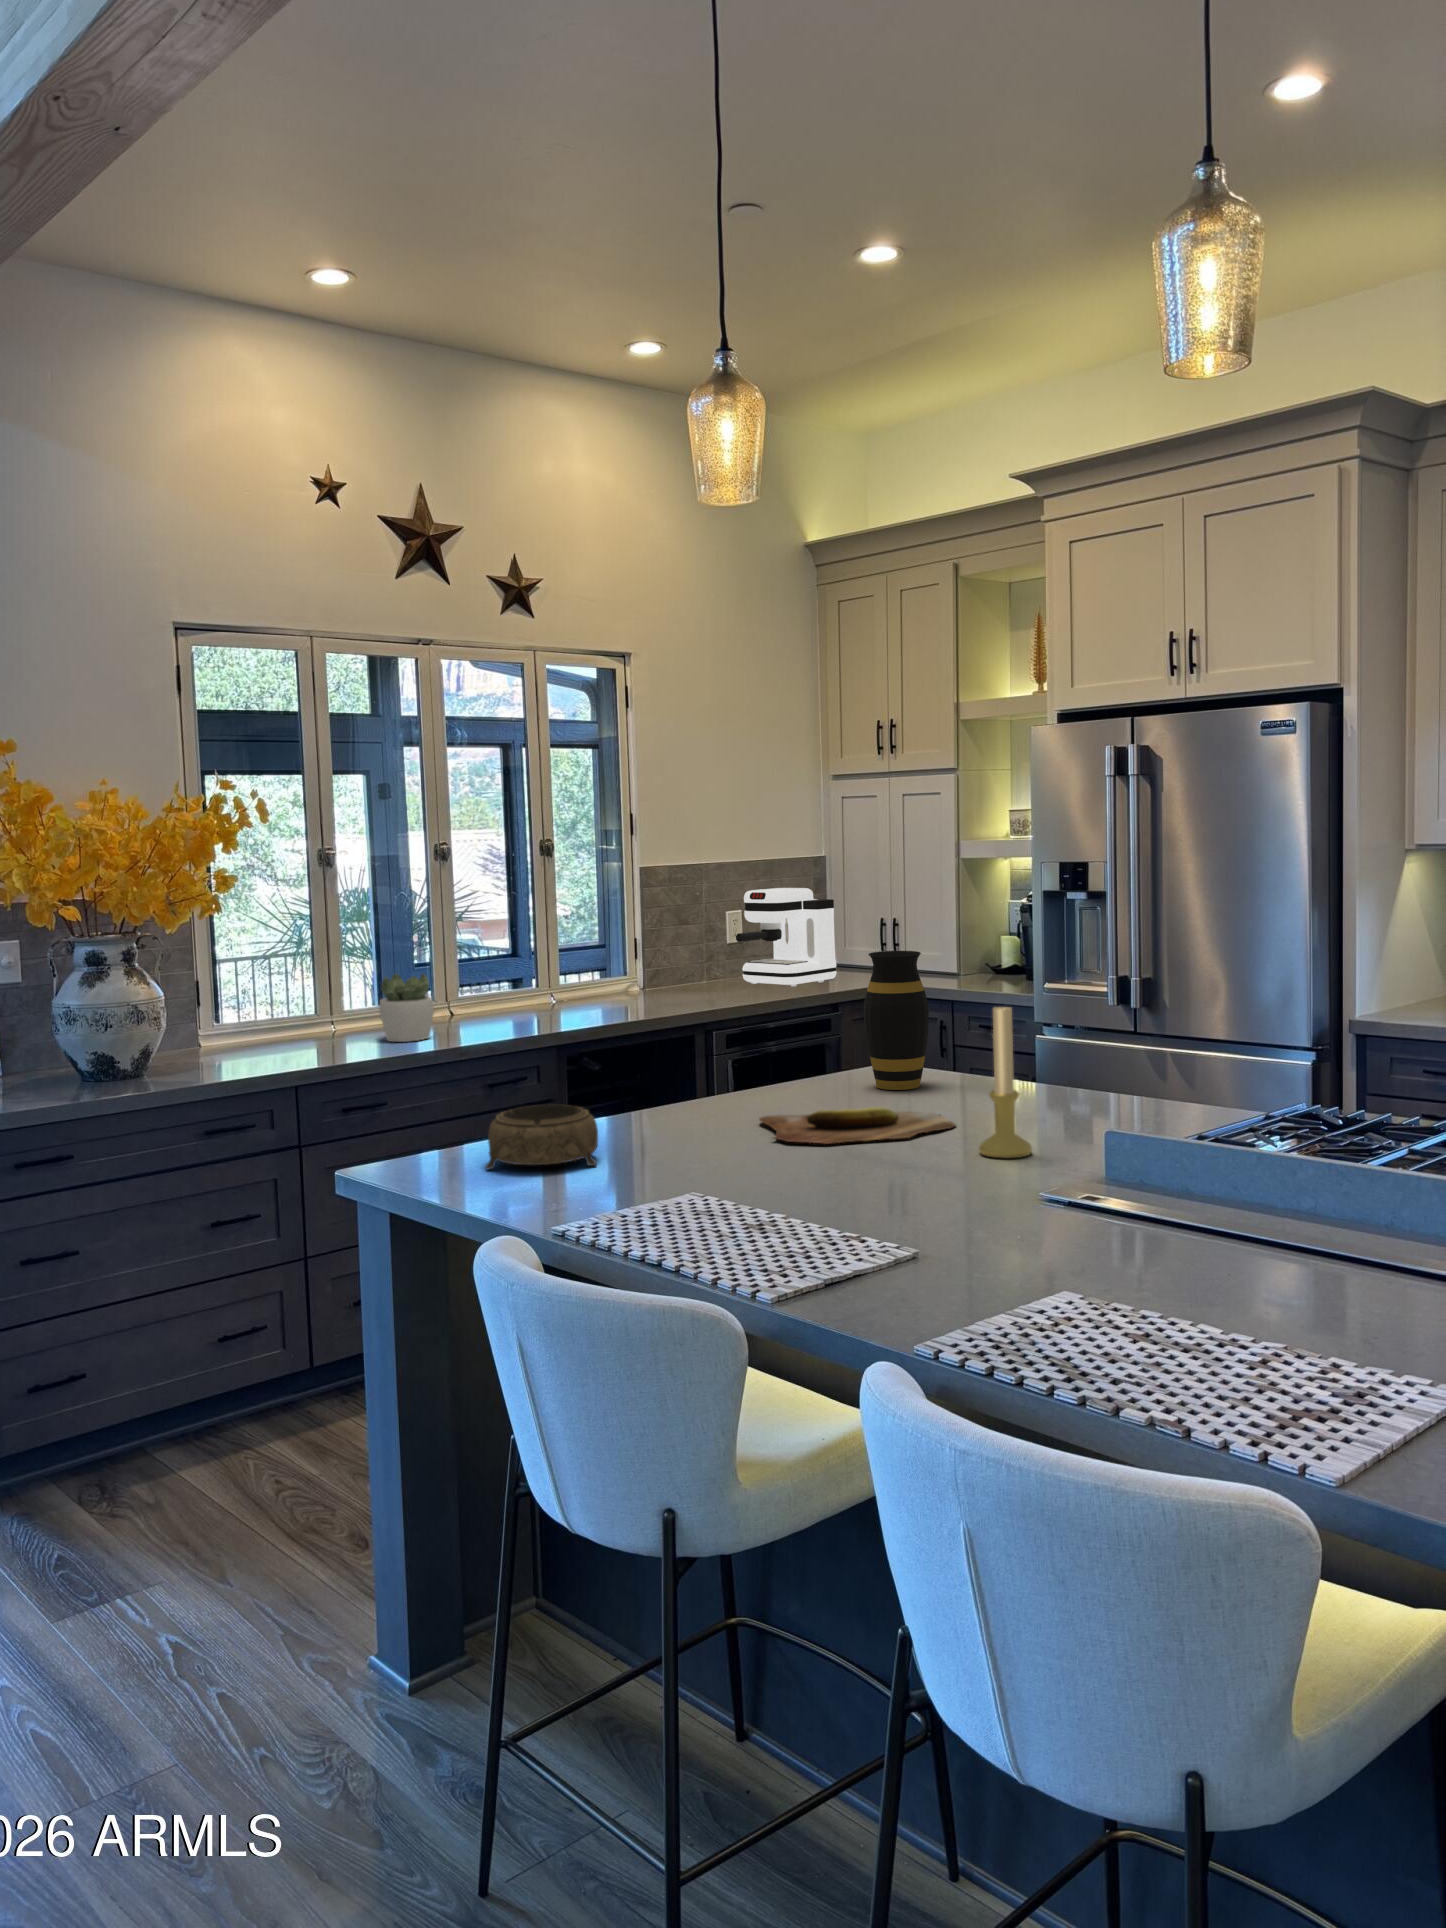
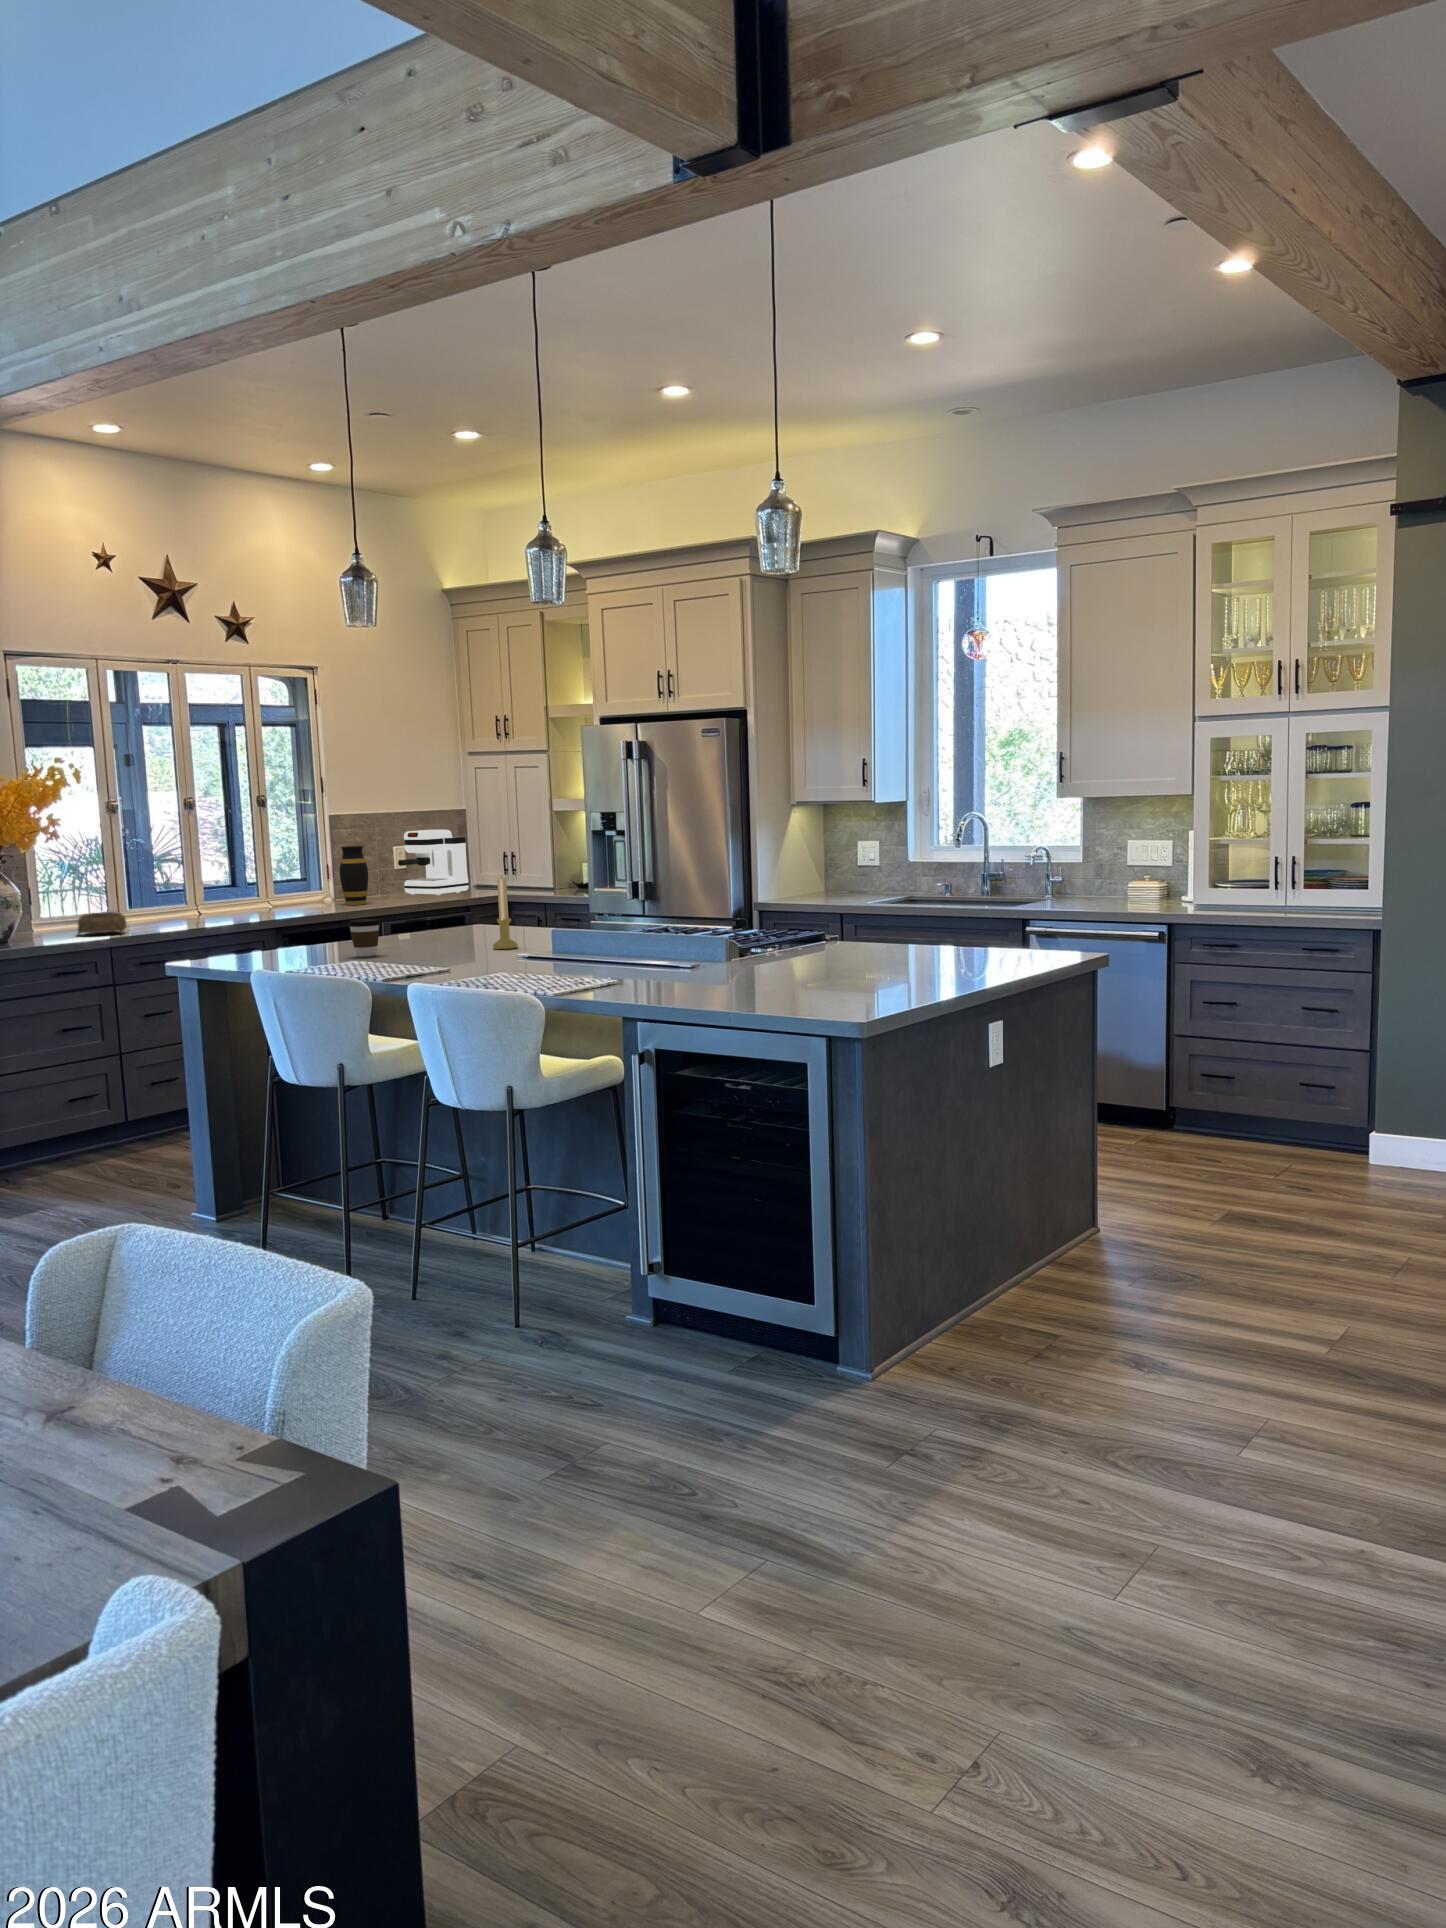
vase: present [864,951,929,1090] -> present [340,846,368,905]
succulent plant: present [379,973,434,1042] -> none [156,882,194,925]
coffee cup: none [687,1086,753,1167] -> present [348,919,381,957]
decorative bowl: present [485,1105,598,1170] -> present [76,912,127,936]
cutting board: present [759,1107,955,1144] -> none [390,933,490,949]

